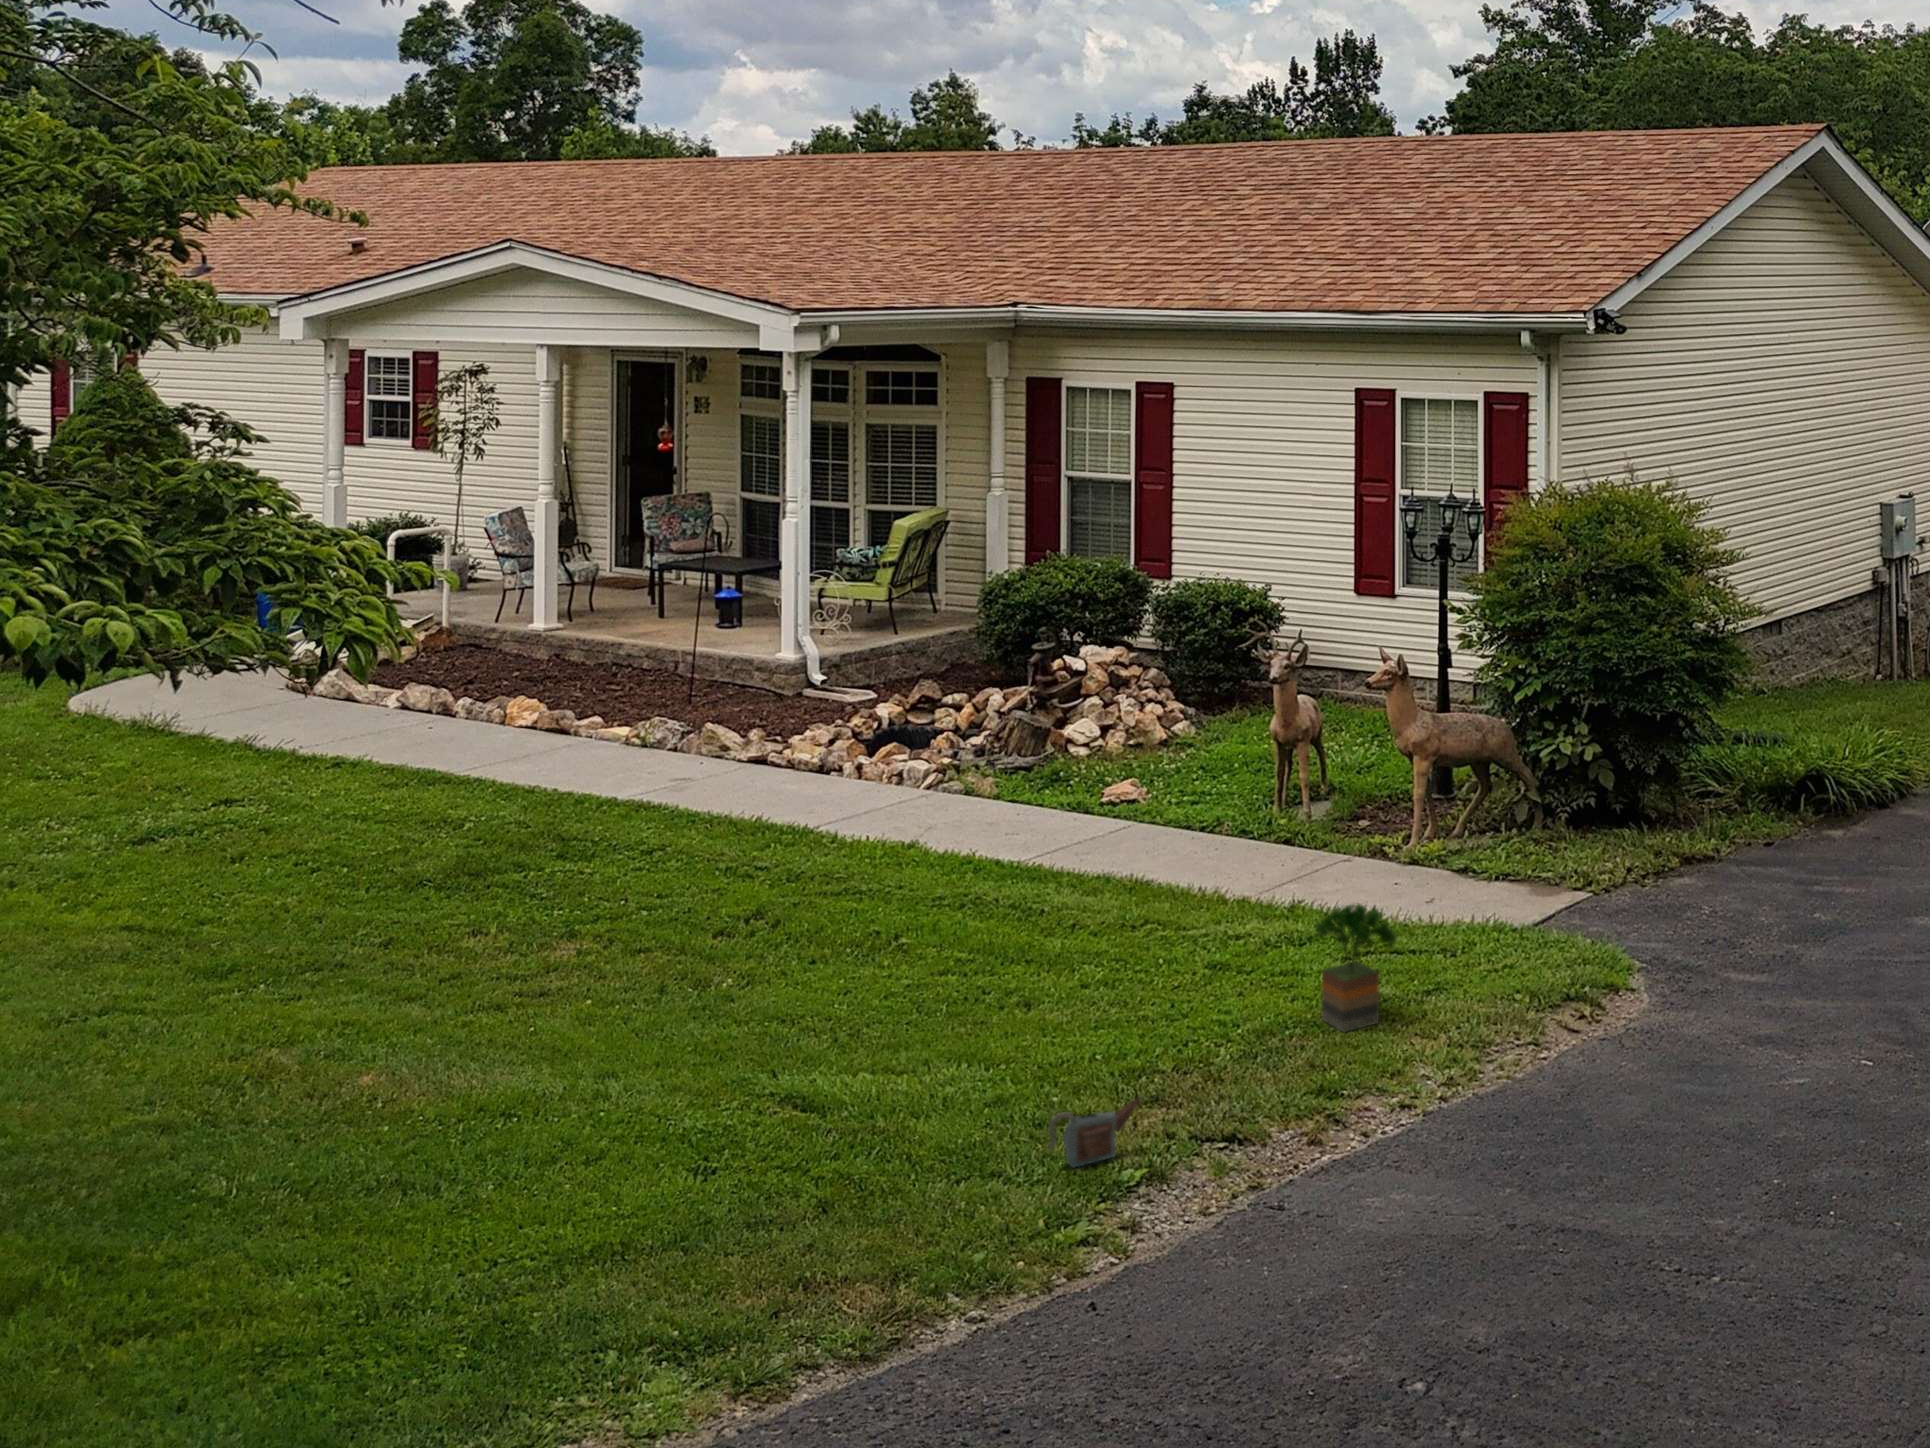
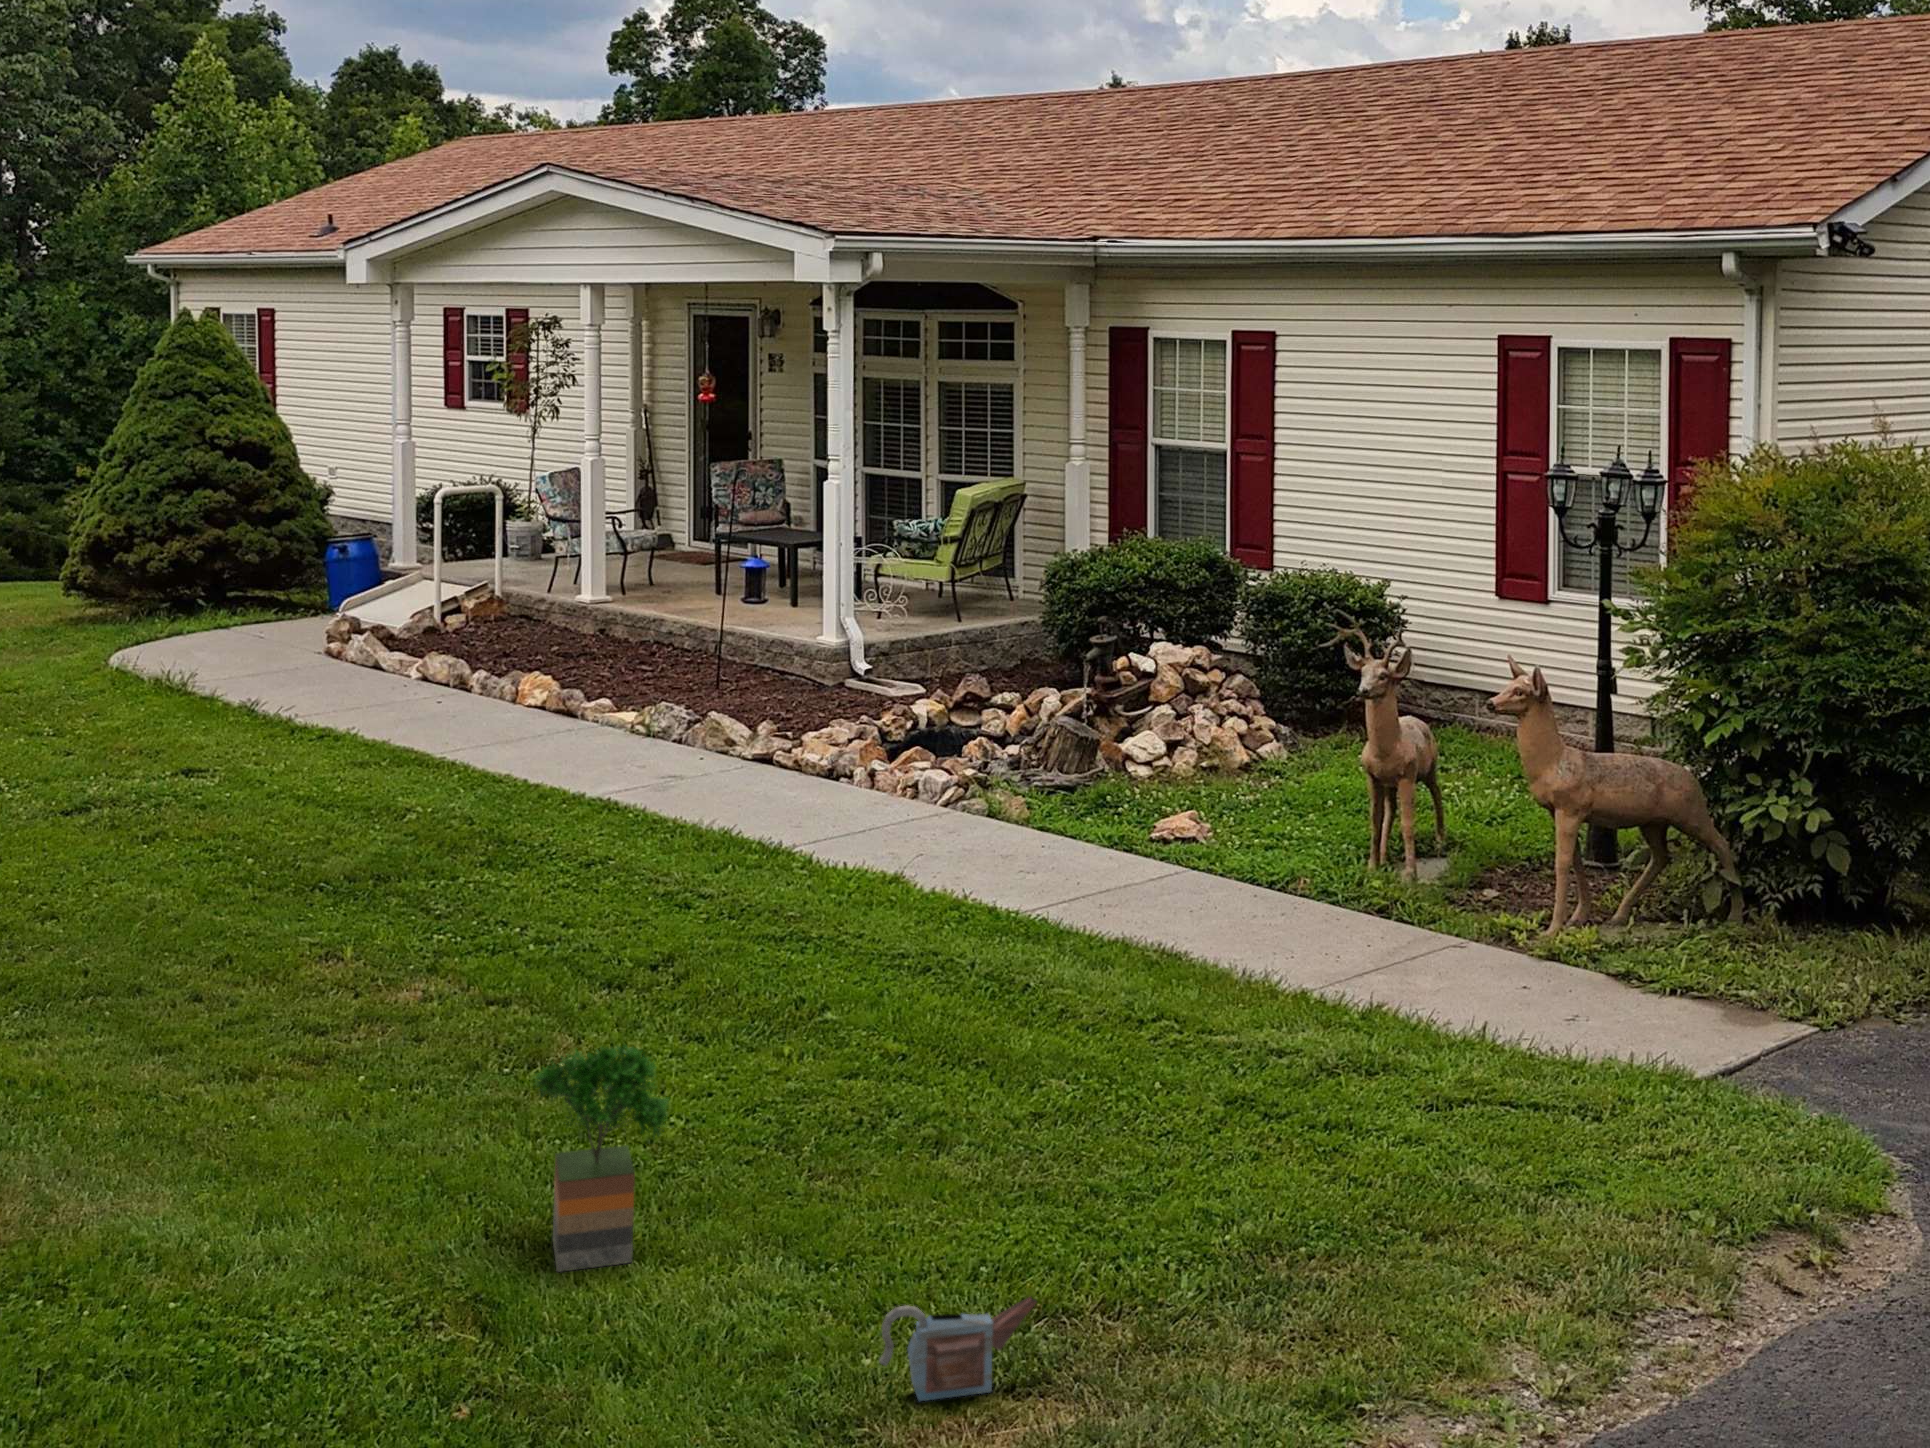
potted tree: present [1314,903,1397,1032] -> present [535,1045,669,1272]

